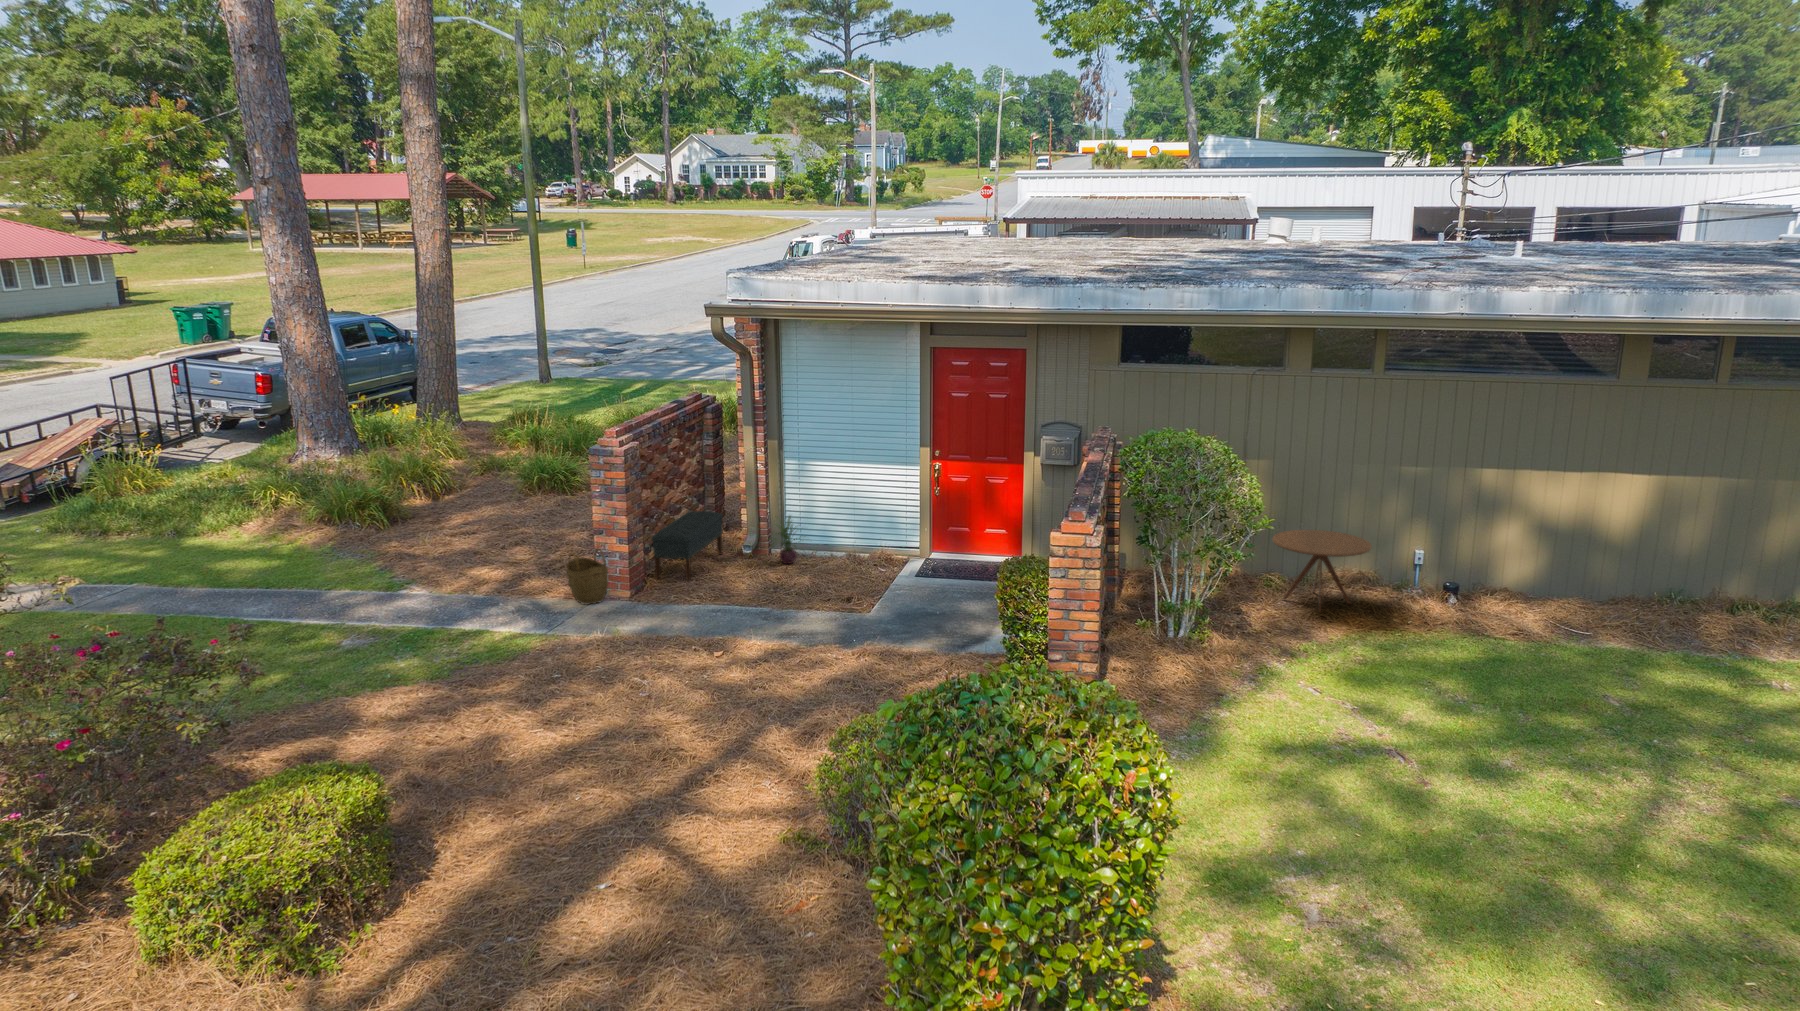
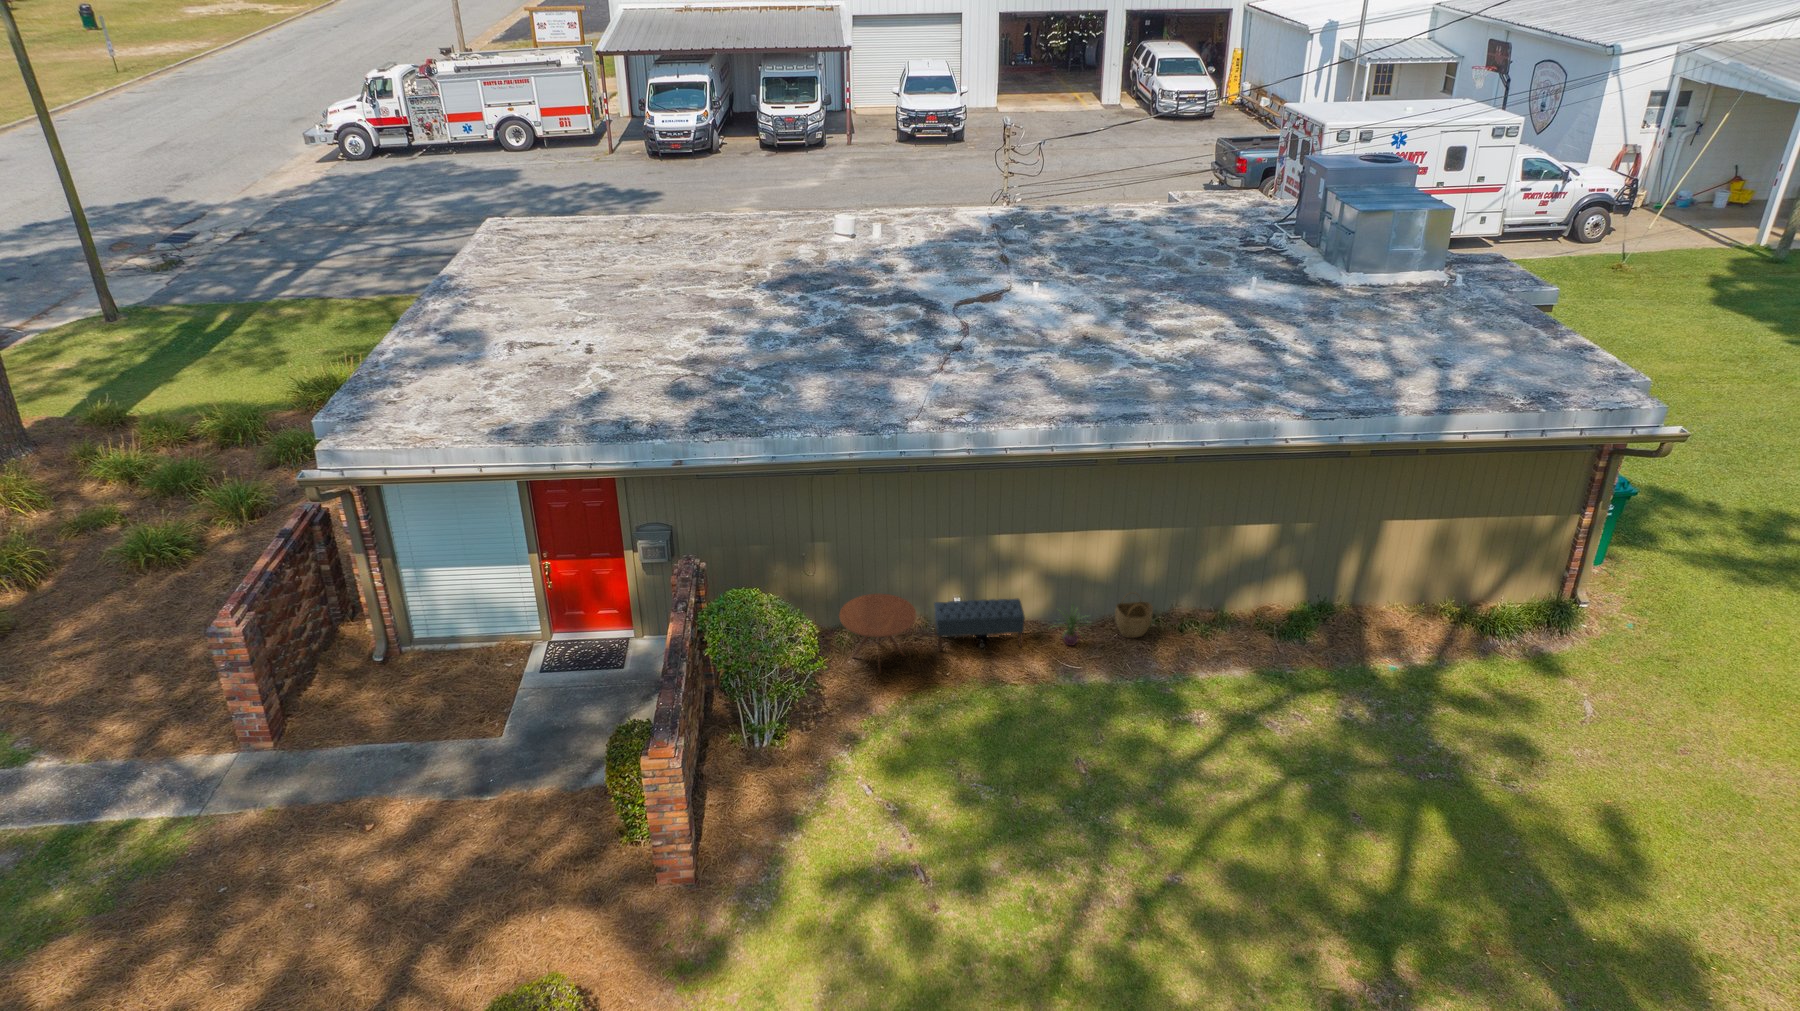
bench: present [652,511,723,580] -> present [934,599,1025,652]
decorative plant: present [775,516,797,564] -> present [1059,604,1084,646]
woven basket: present [567,549,609,605] -> present [1115,592,1153,638]

